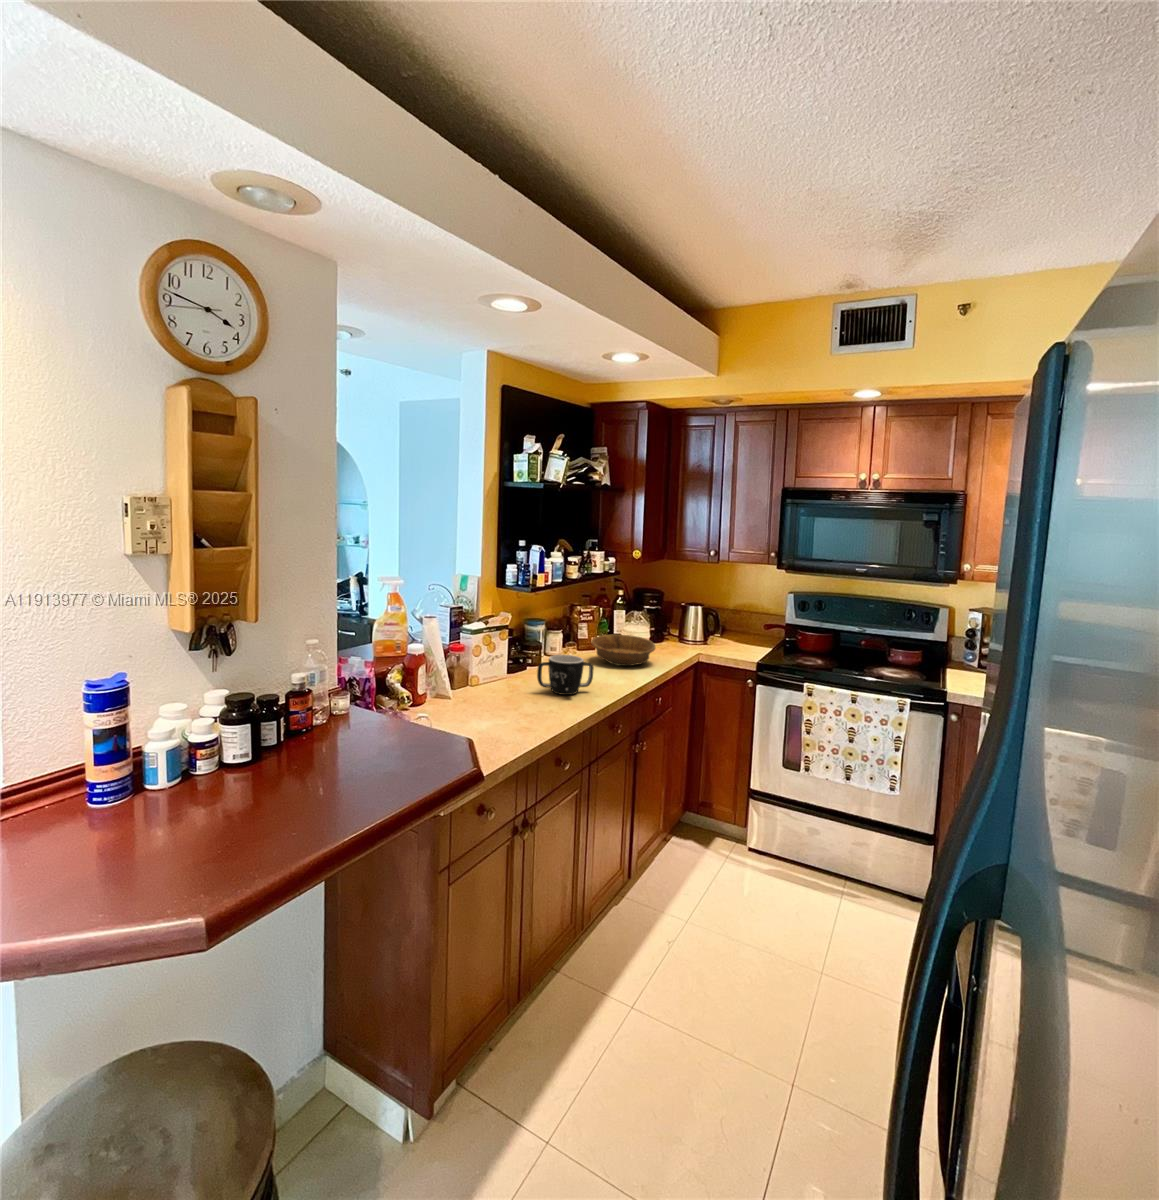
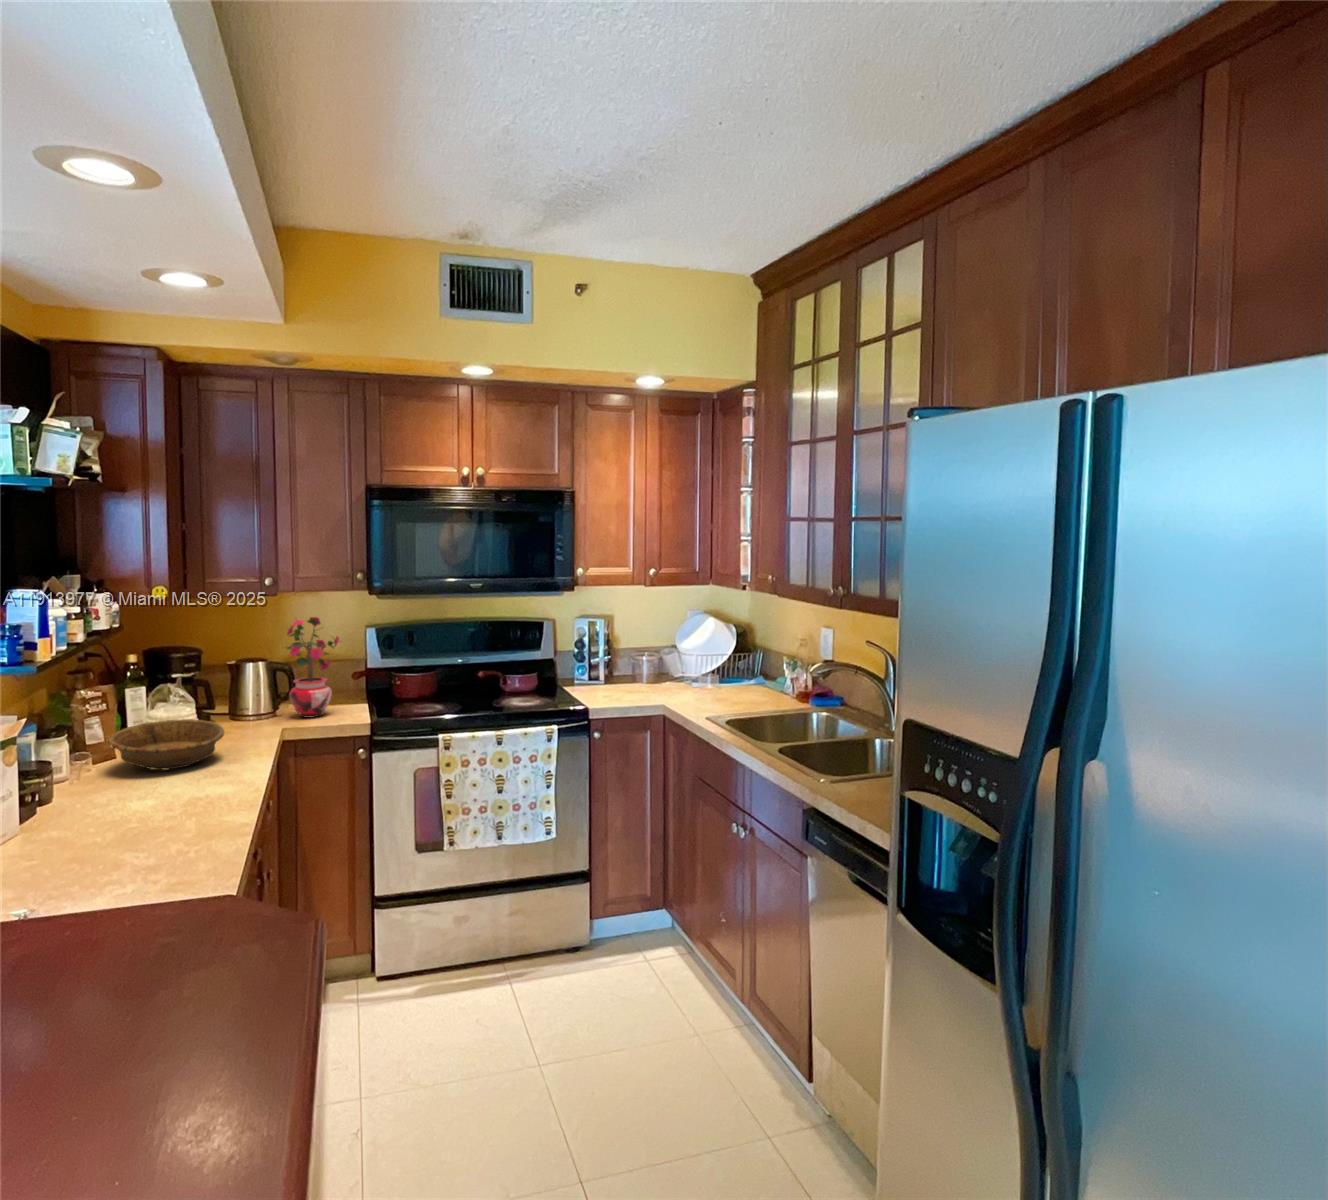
potted plant: none [711,579,752,652] -> present [285,617,339,718]
mug: present [537,655,594,695] -> none [51,770,155,839]

